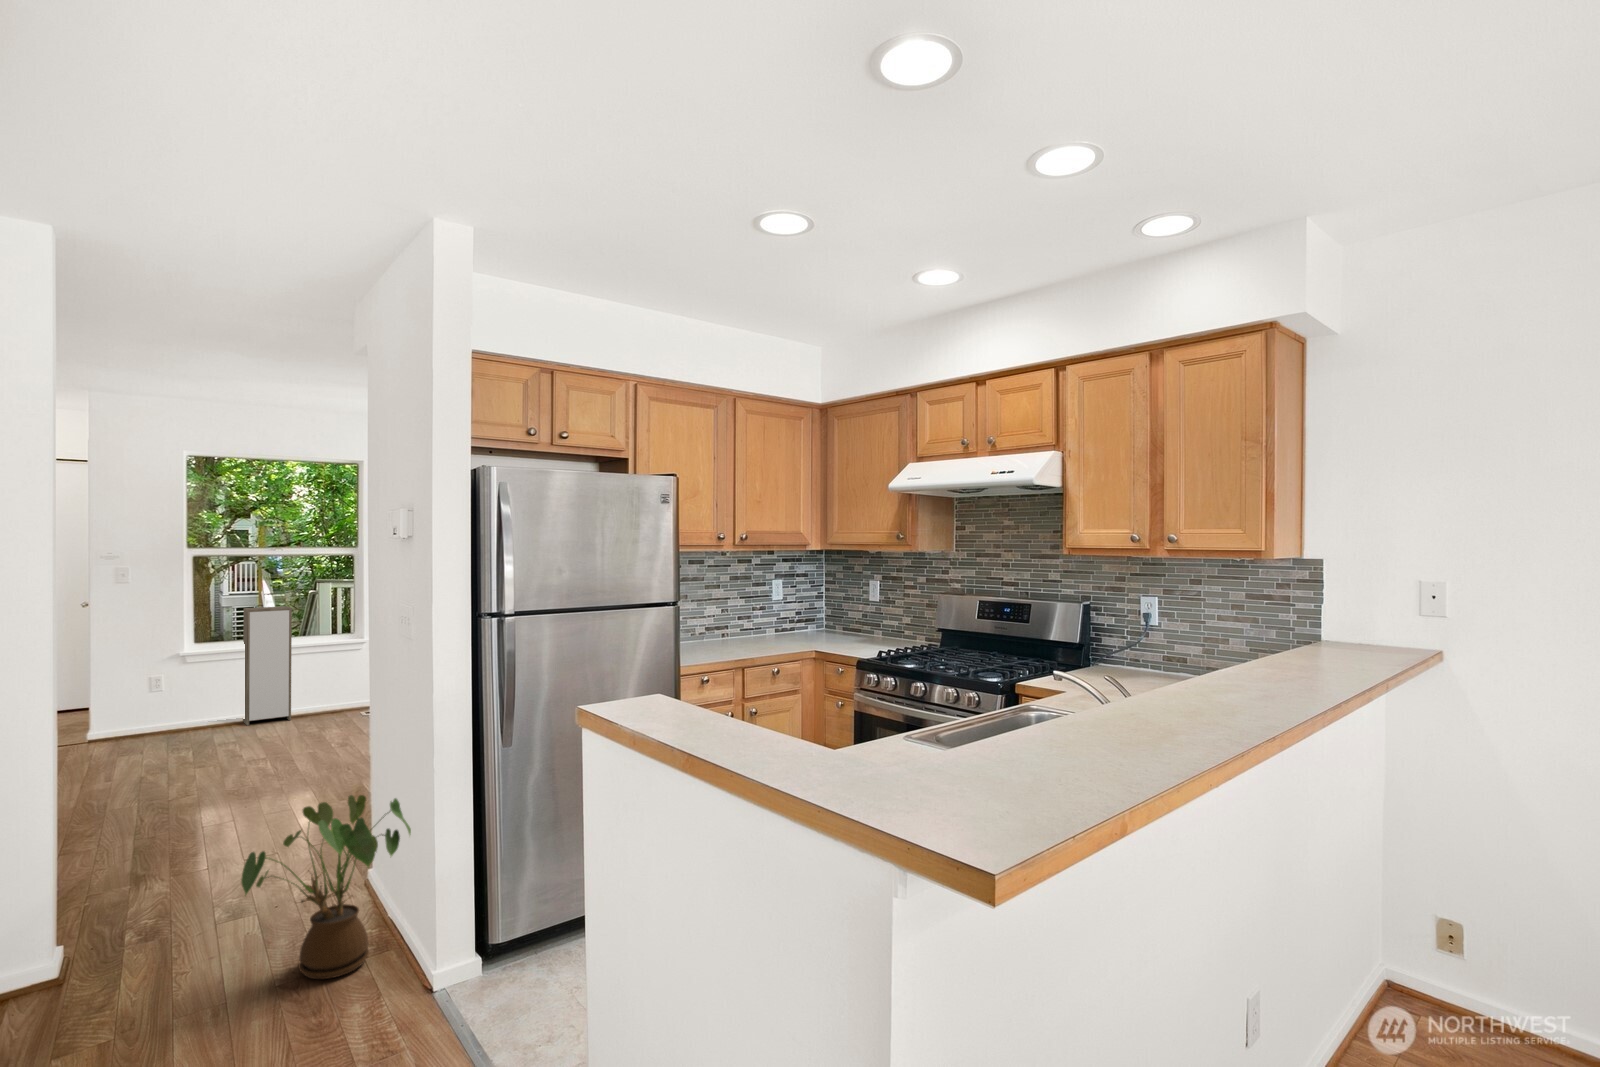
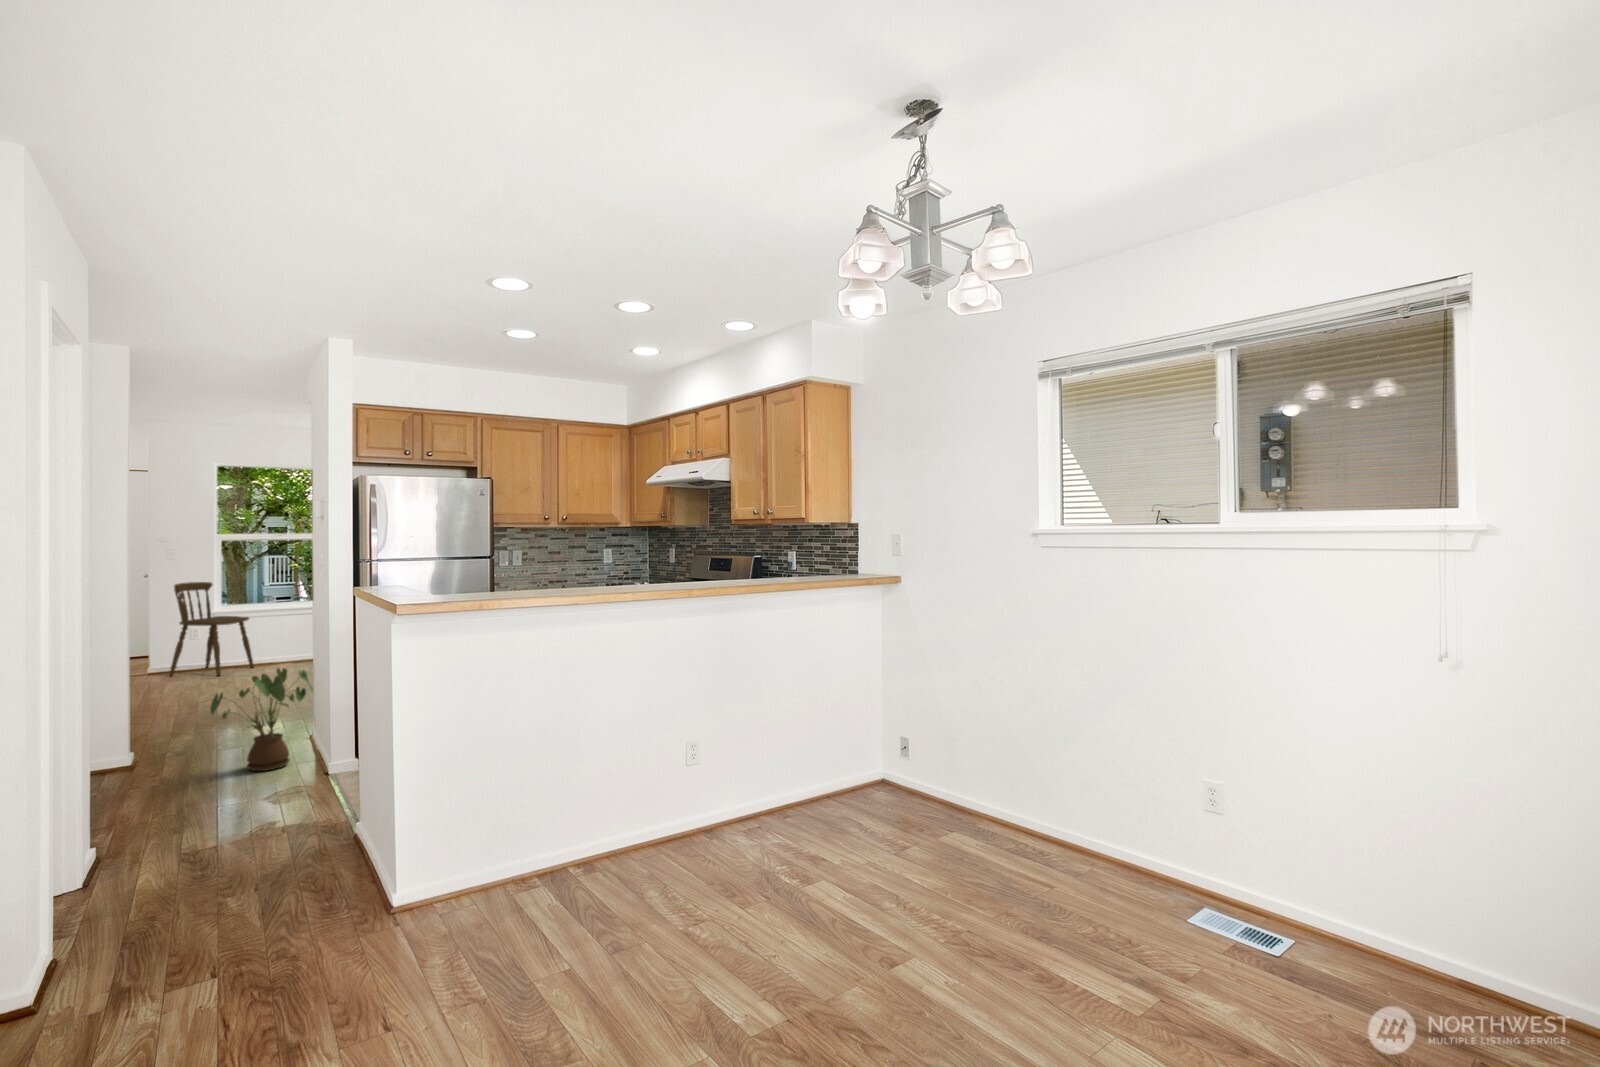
storage cabinet: present [243,606,292,726] -> none [259,579,295,666]
dining chair: none [120,612,237,745] -> present [170,582,254,676]

